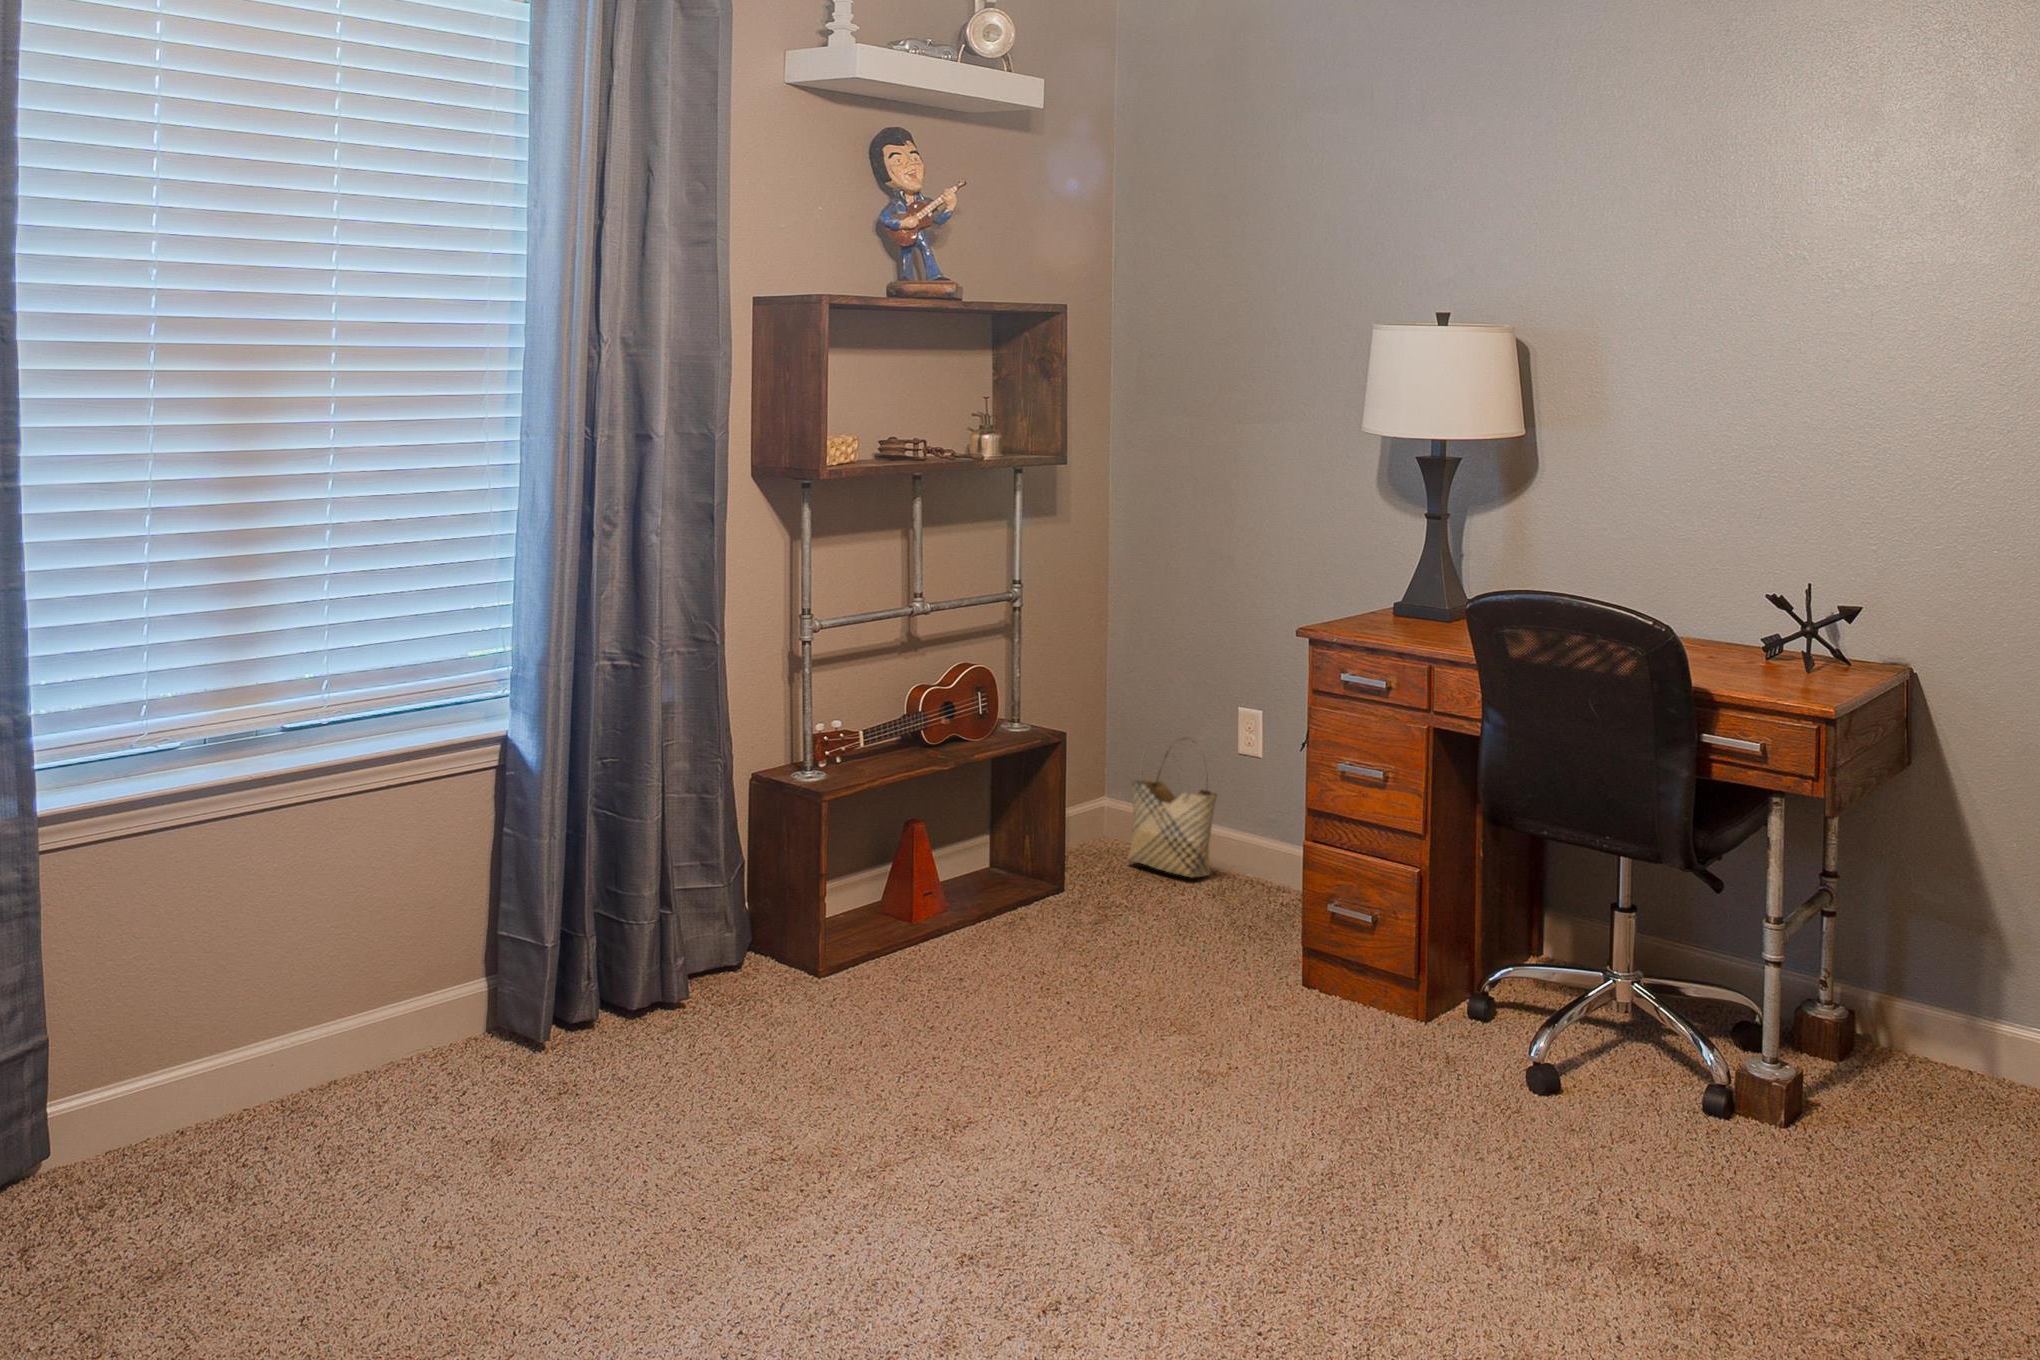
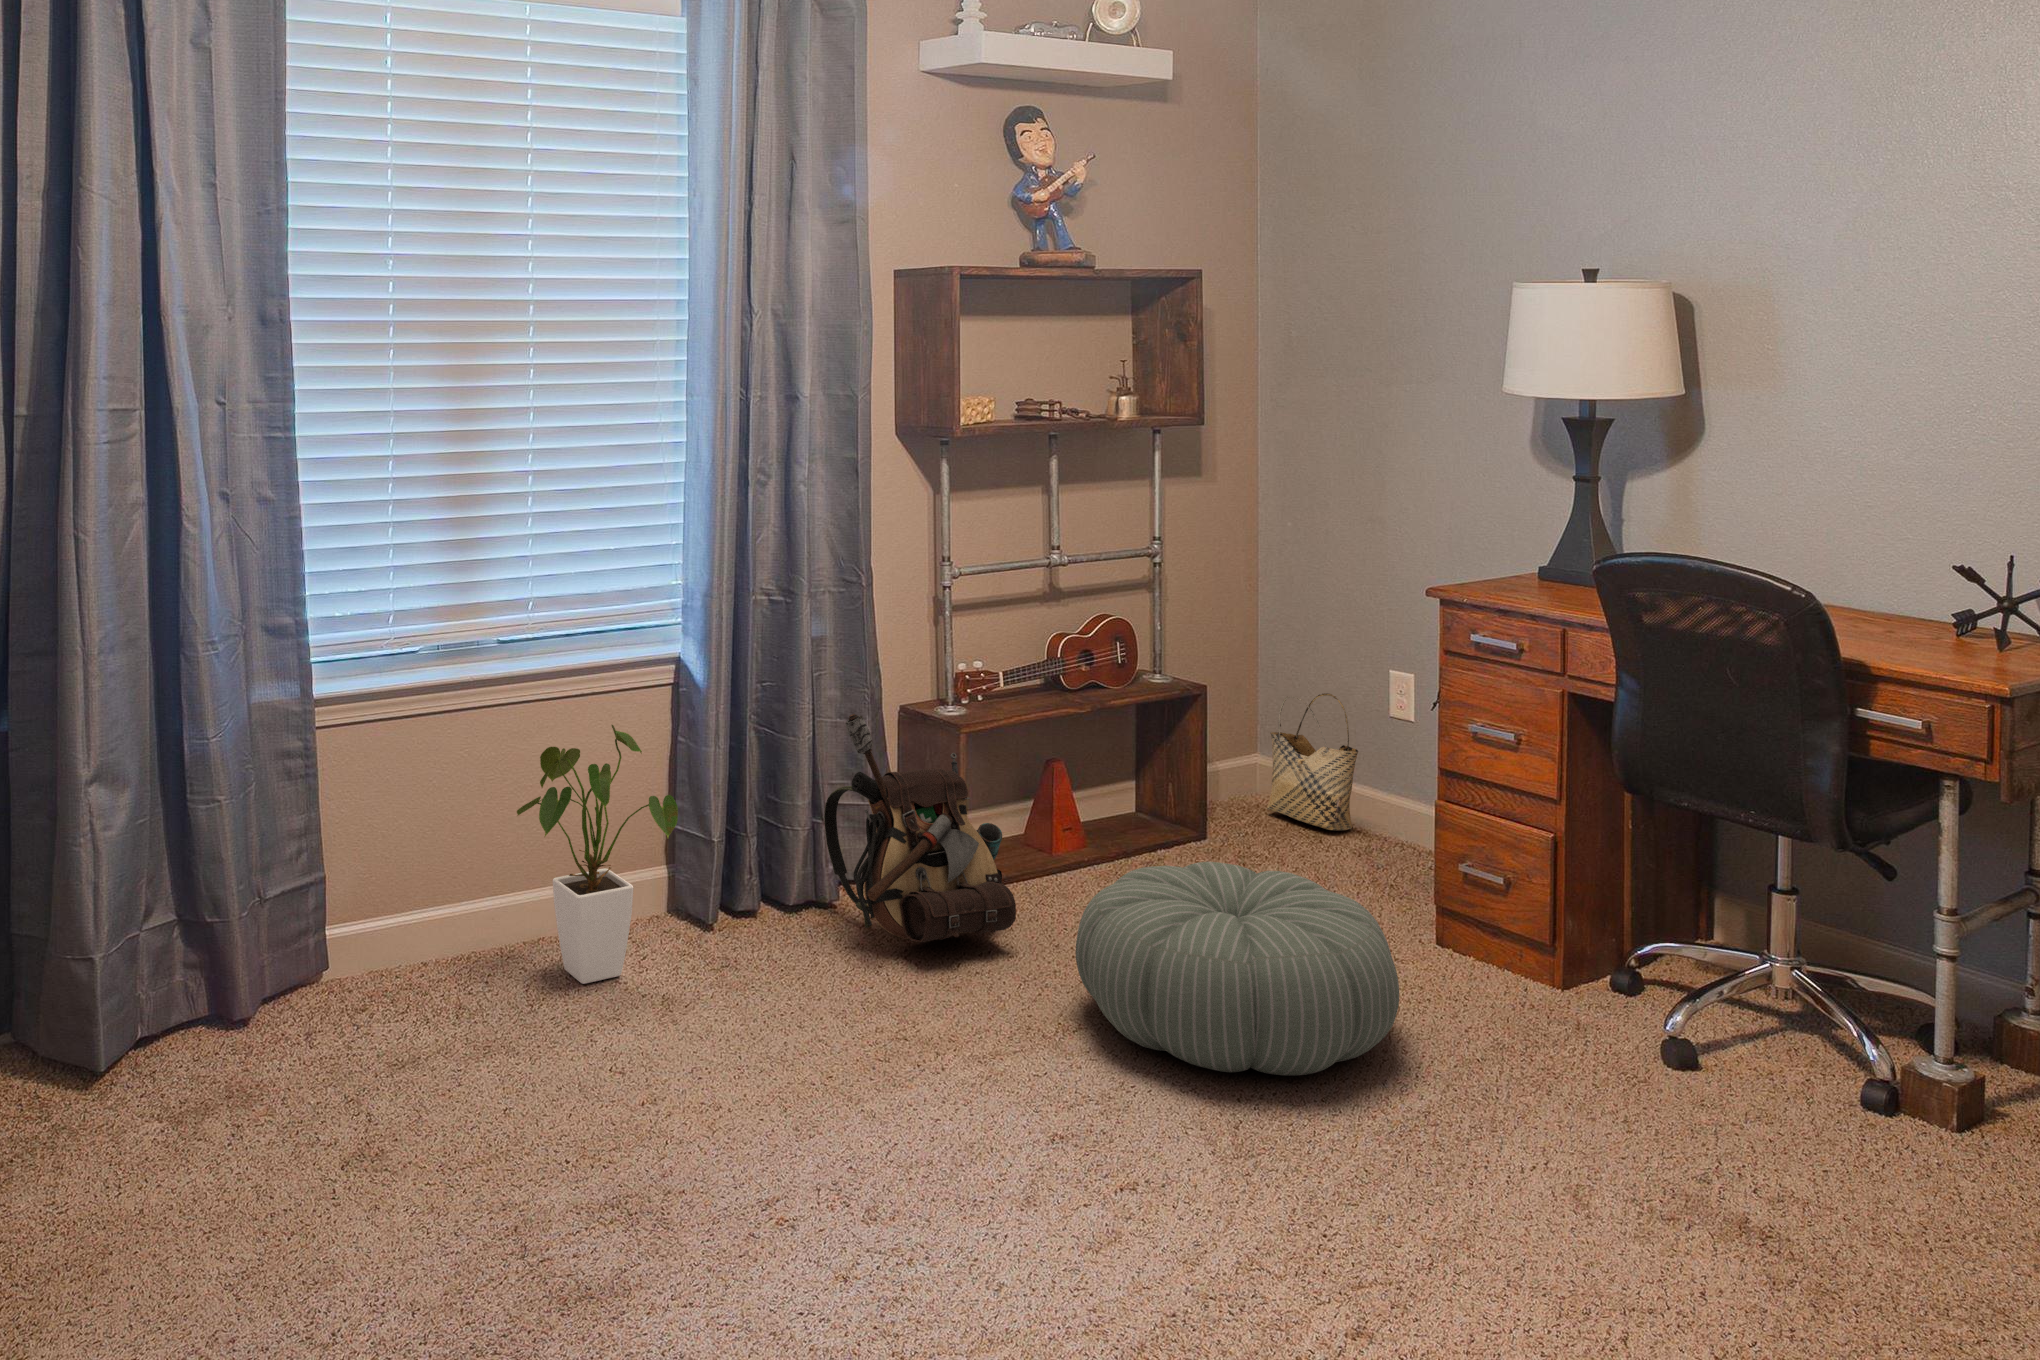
backpack: none [678,794,896,1047] -> present [824,714,1016,942]
house plant: none [307,825,517,1143] -> present [517,725,678,984]
pouf: none [970,928,1296,1155] -> present [1075,862,1399,1076]

